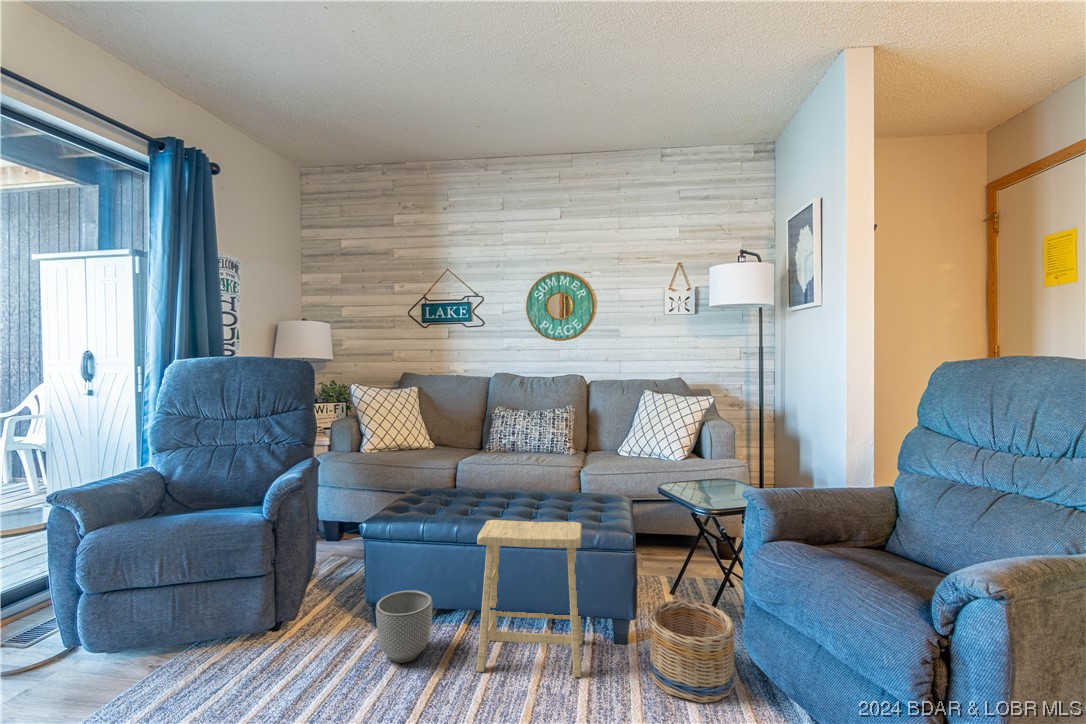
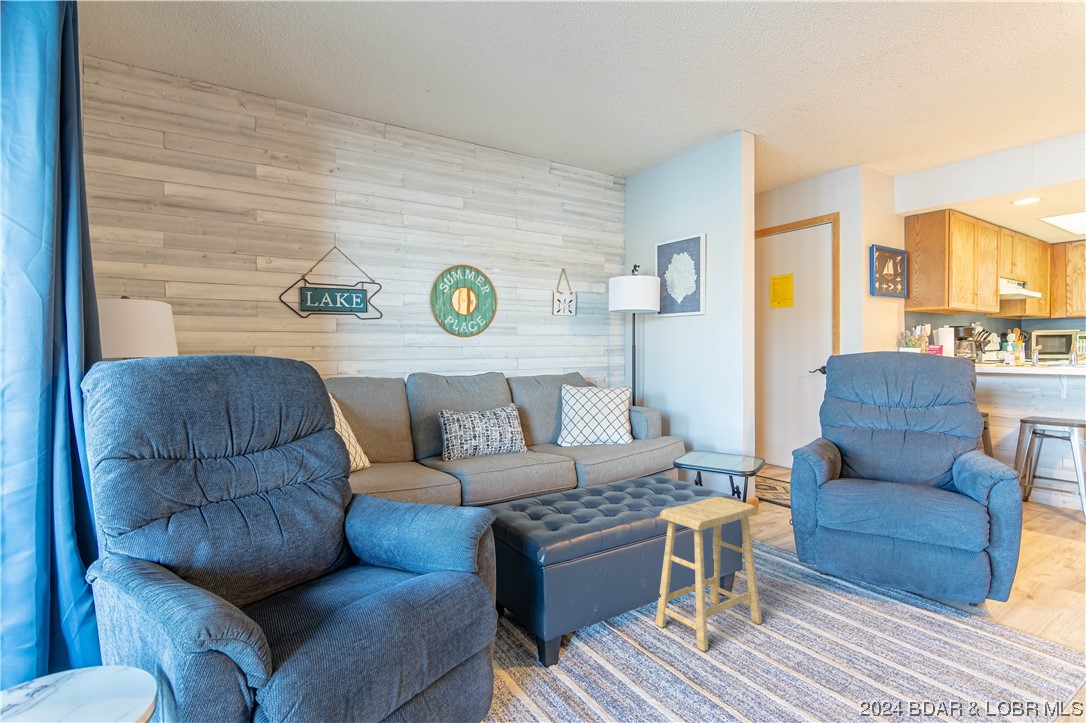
planter: present [376,590,432,663] -> none [601,599,660,677]
basket: present [649,600,736,703] -> none [770,540,841,610]

